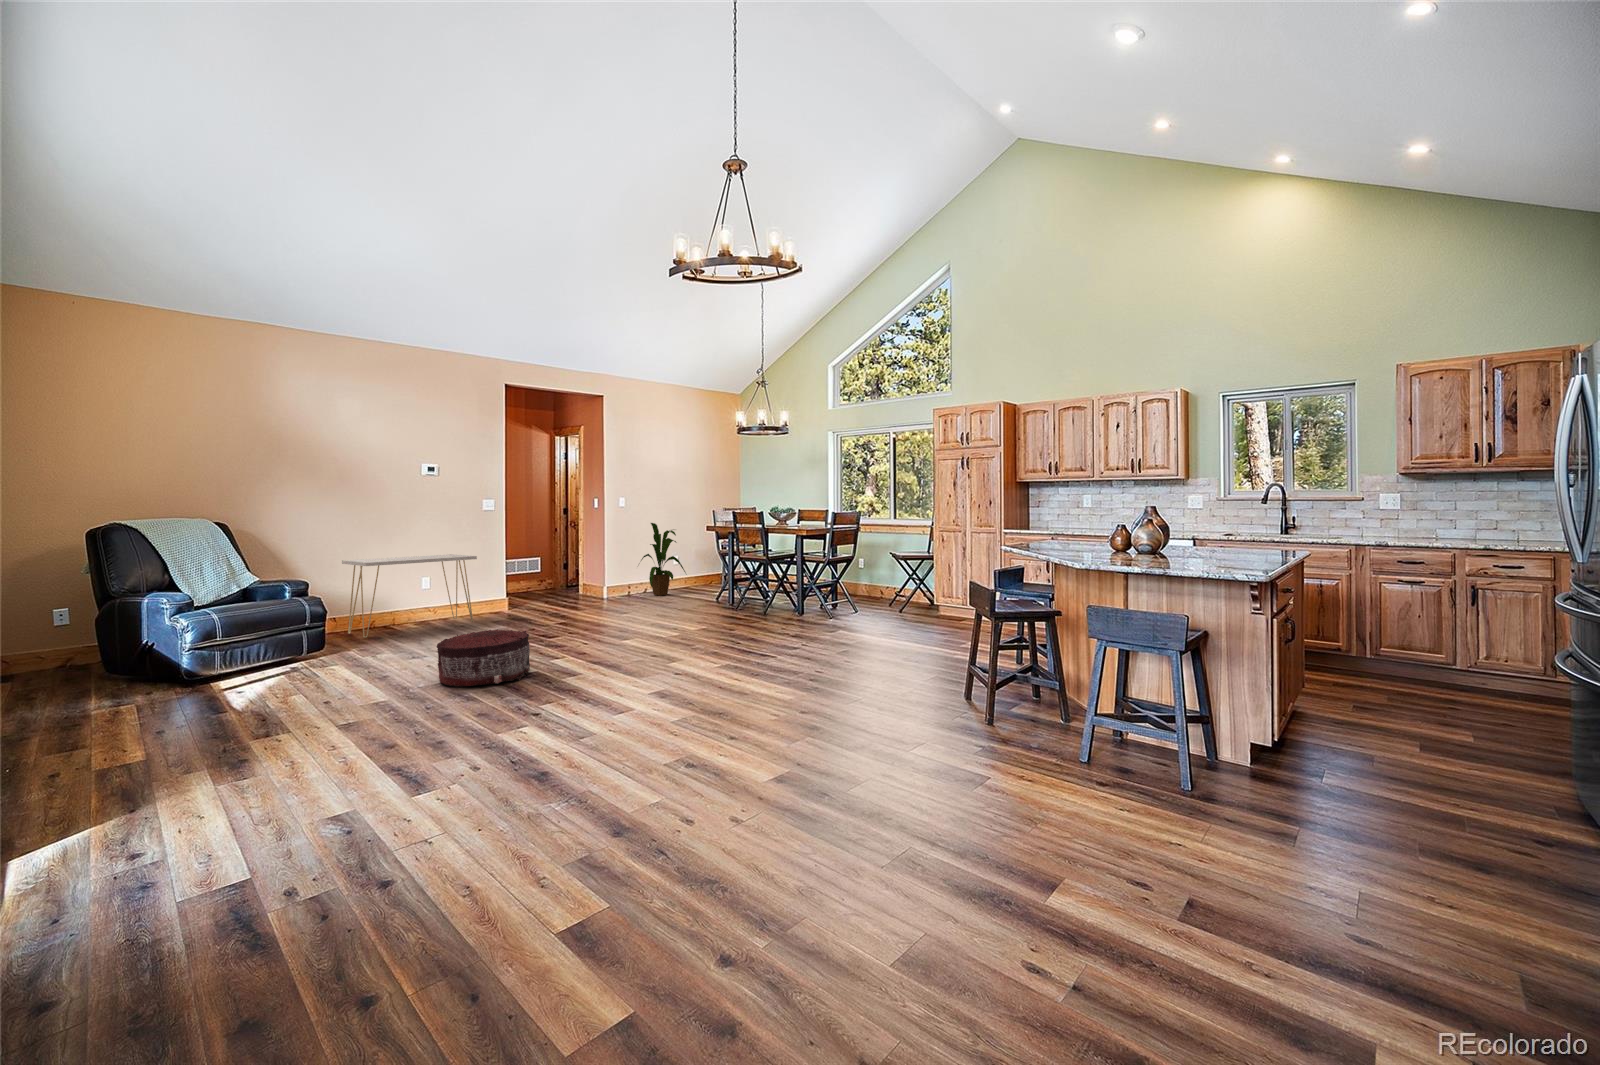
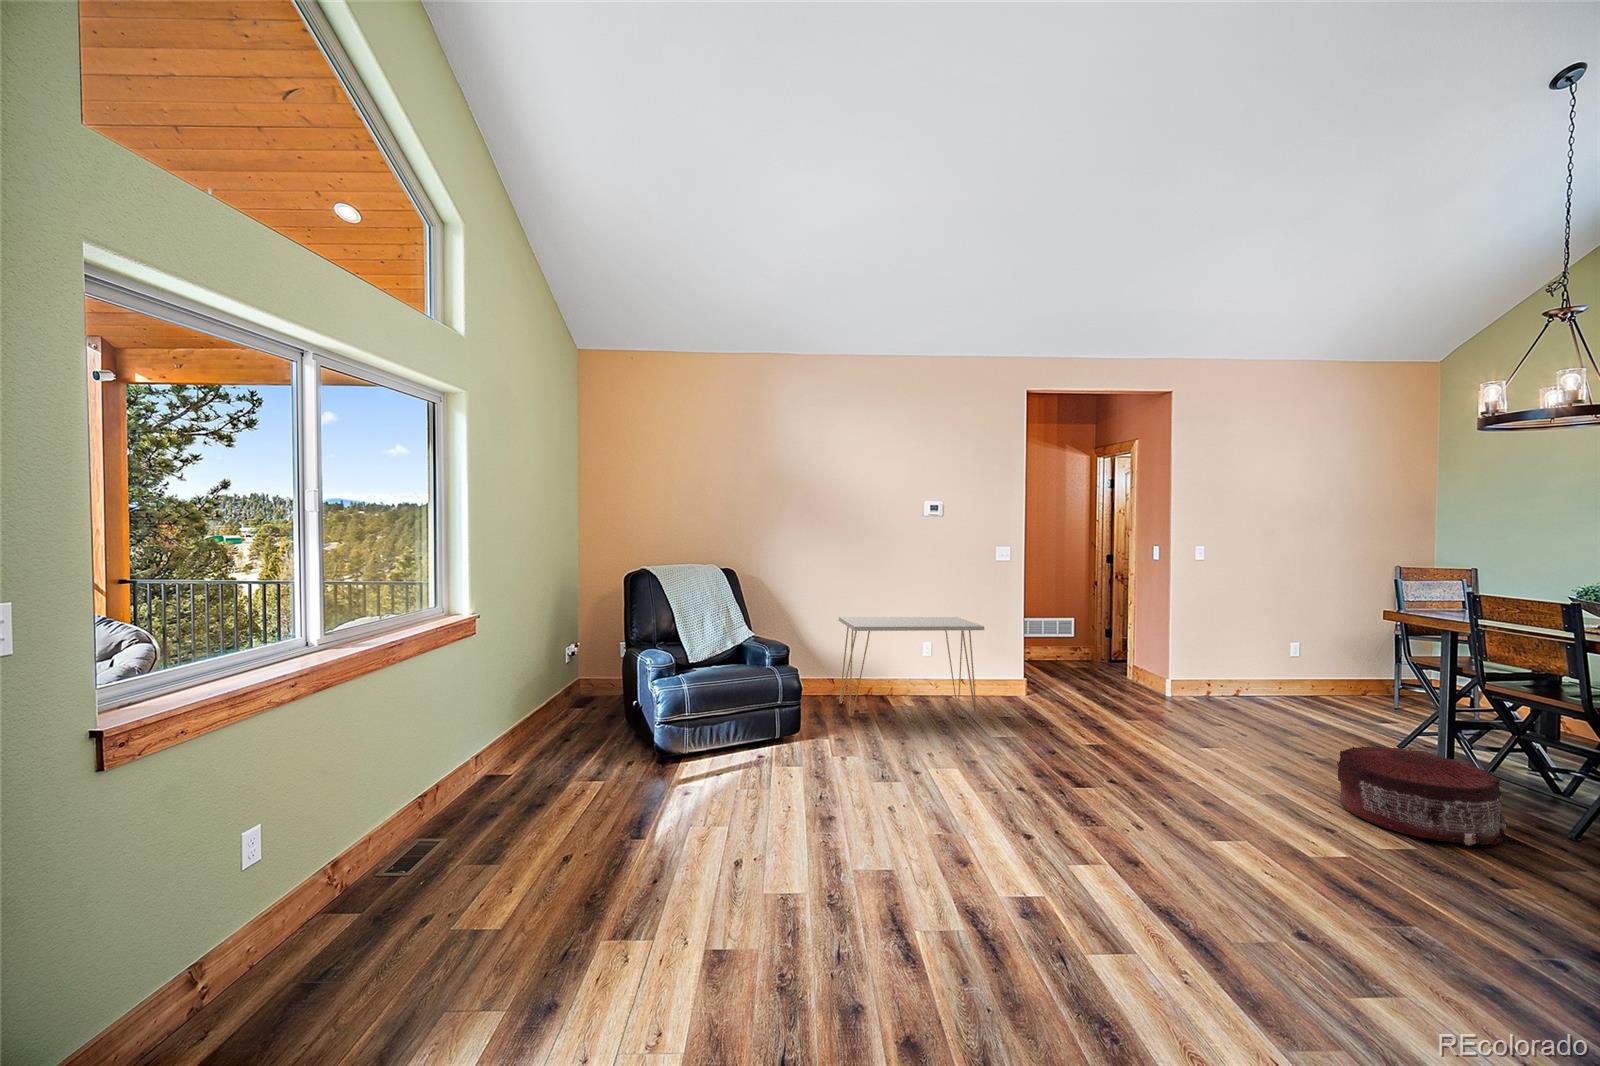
house plant: present [641,523,686,596] -> none [1221,592,1320,709]
pouf: present [437,630,530,686] -> present [1337,746,1508,846]

